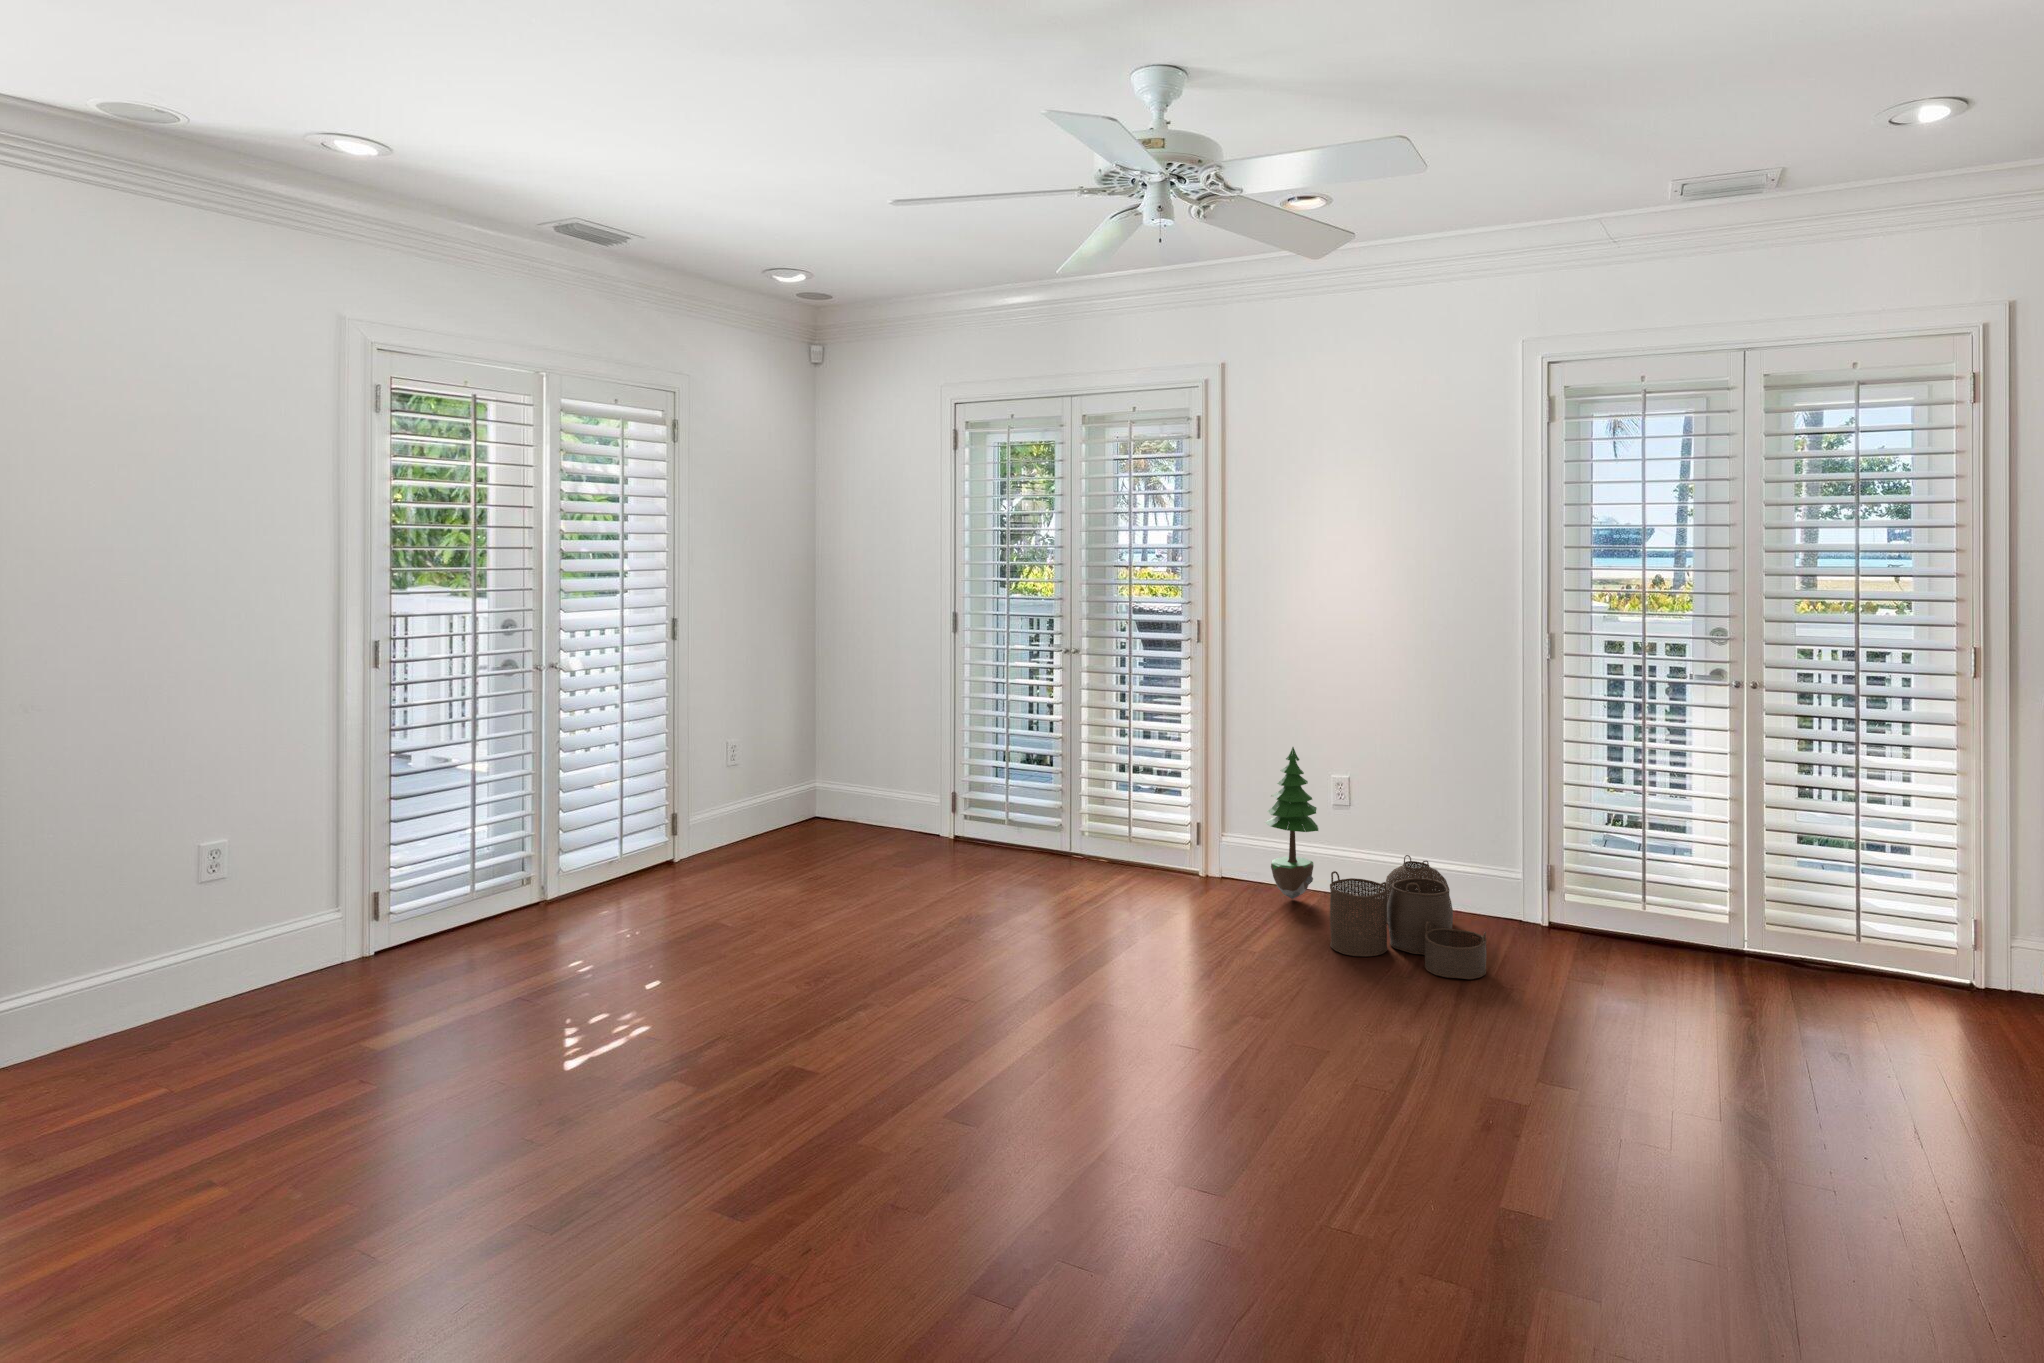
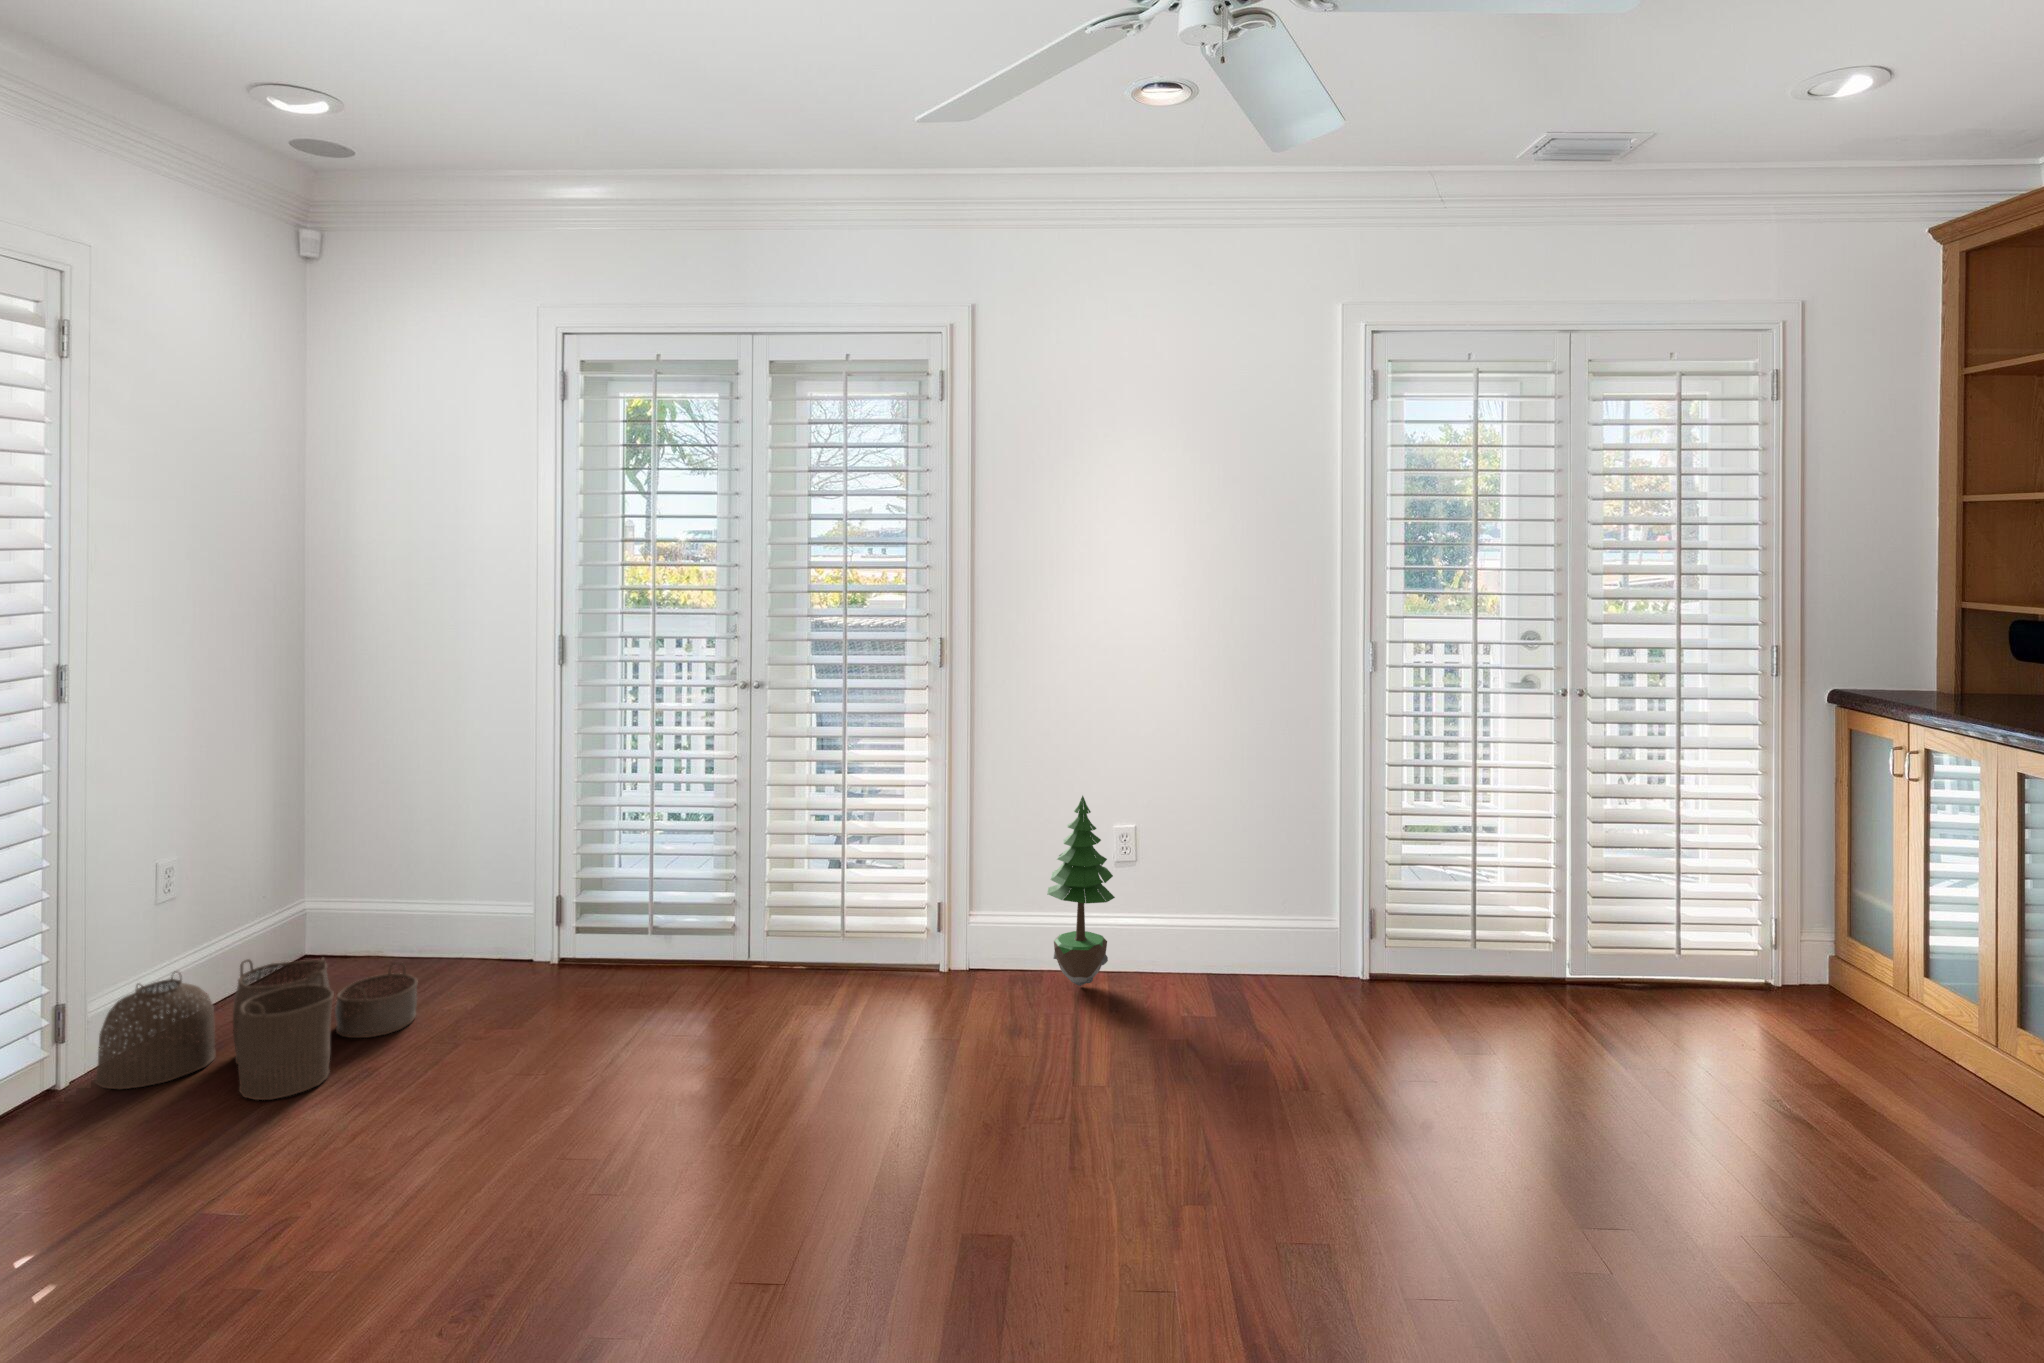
woven basket: present [1330,855,1487,979] -> present [95,958,418,1100]

